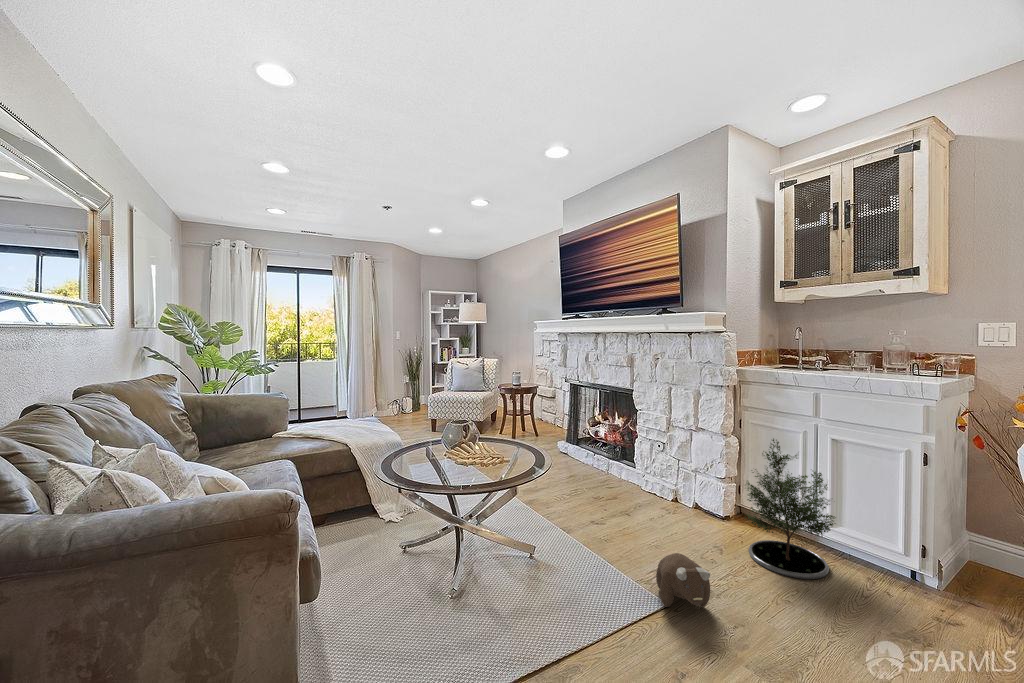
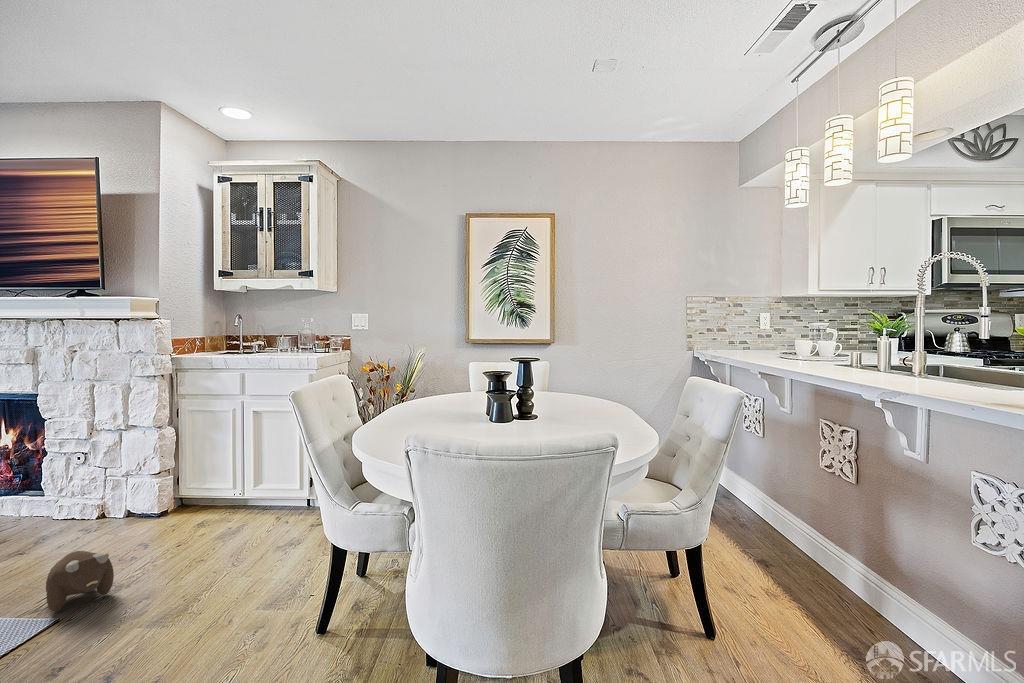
potted tree: present [745,439,836,579] -> none [166,418,255,541]

